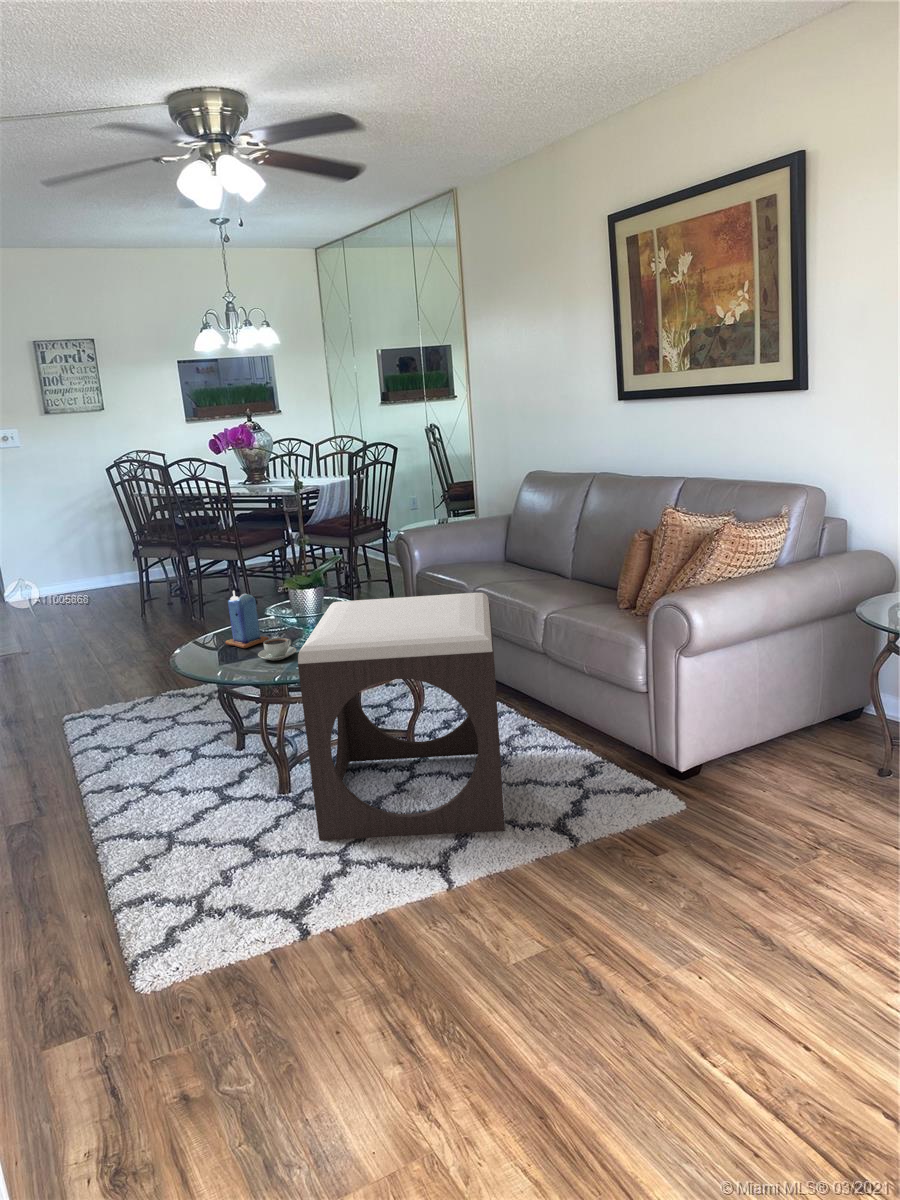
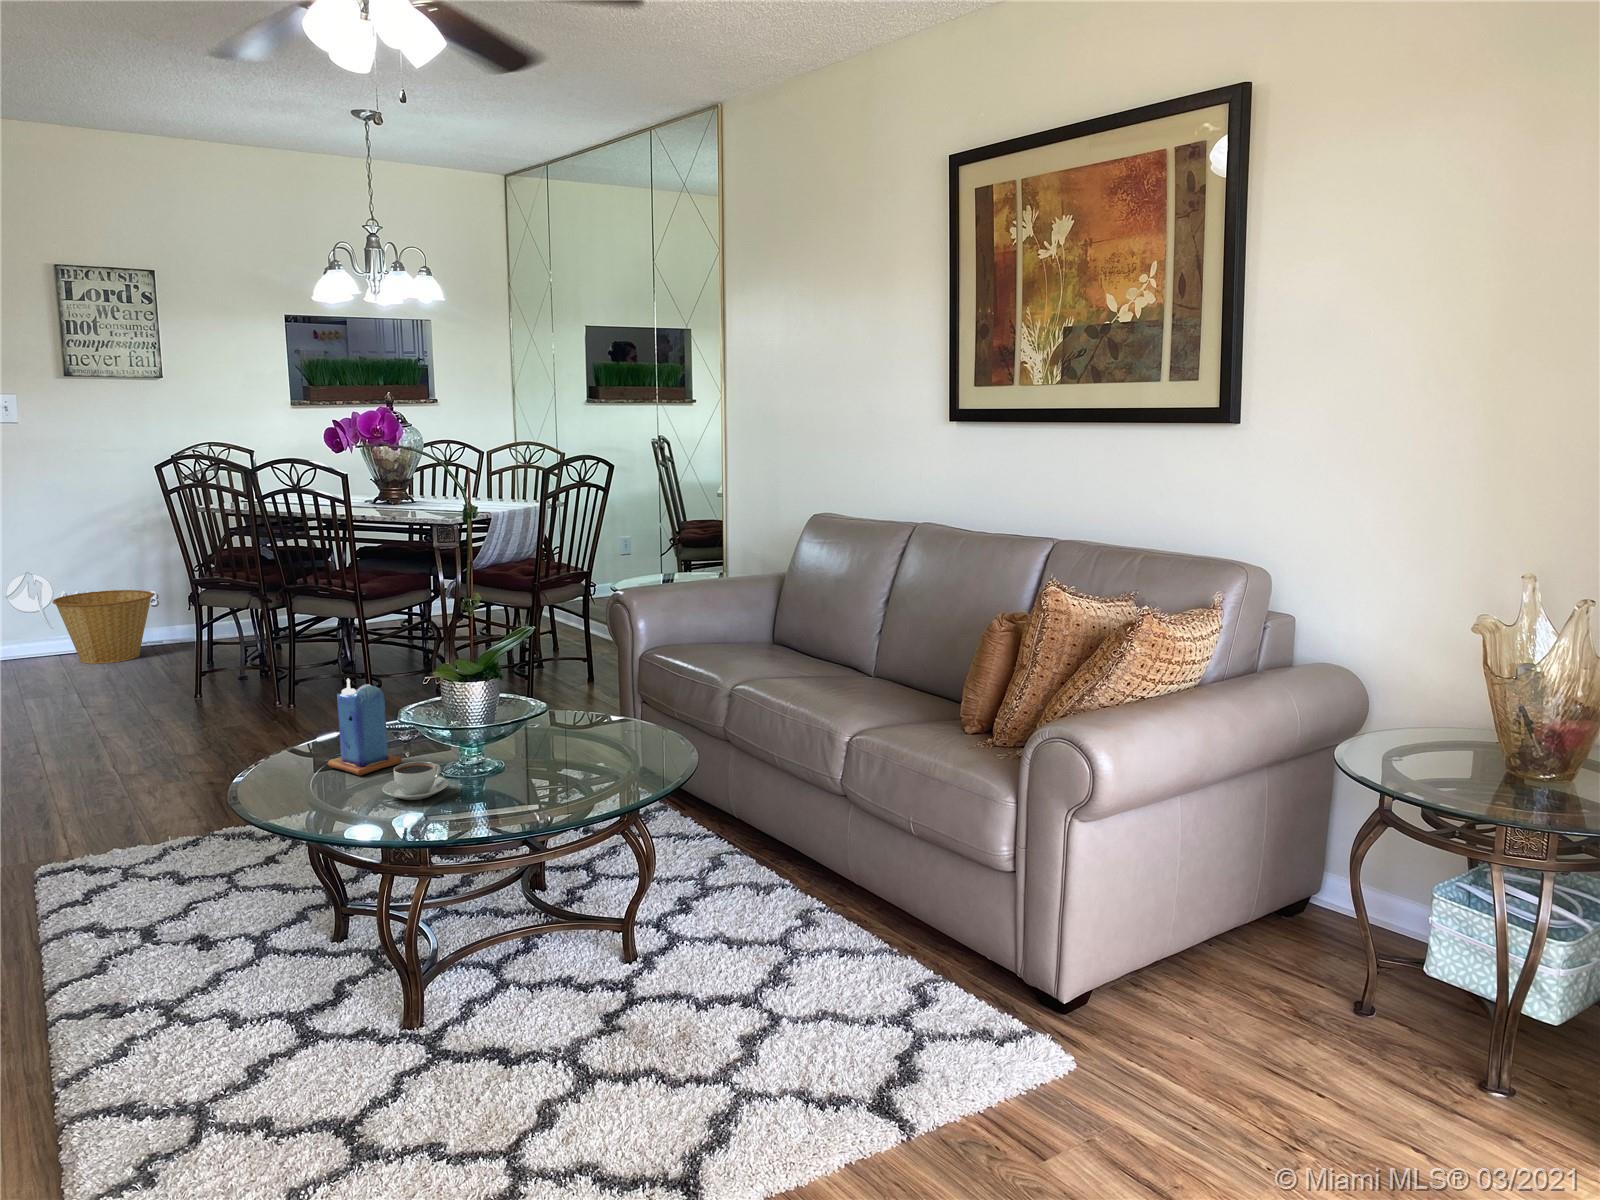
basket: none [52,550,112,598] -> present [53,590,153,664]
footstool: present [298,593,505,841] -> none [455,703,789,1124]

